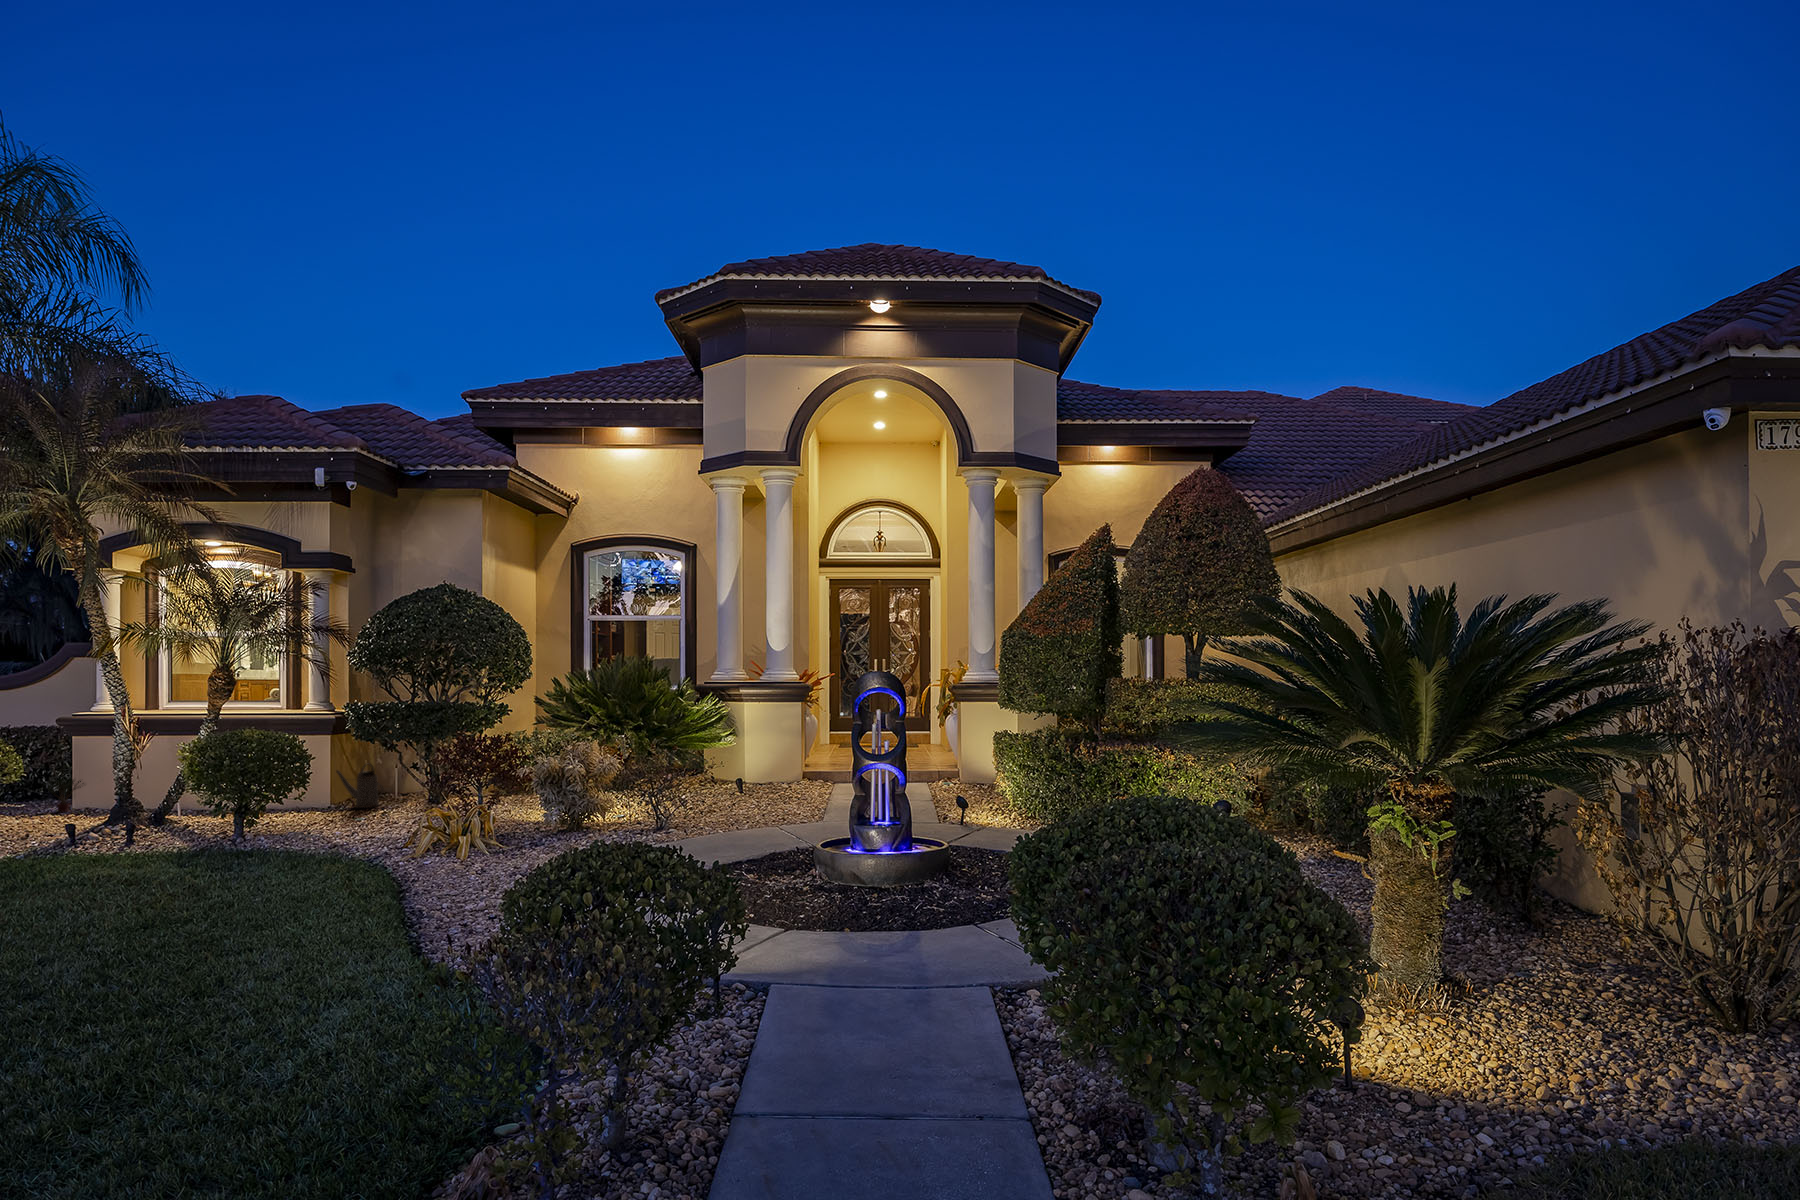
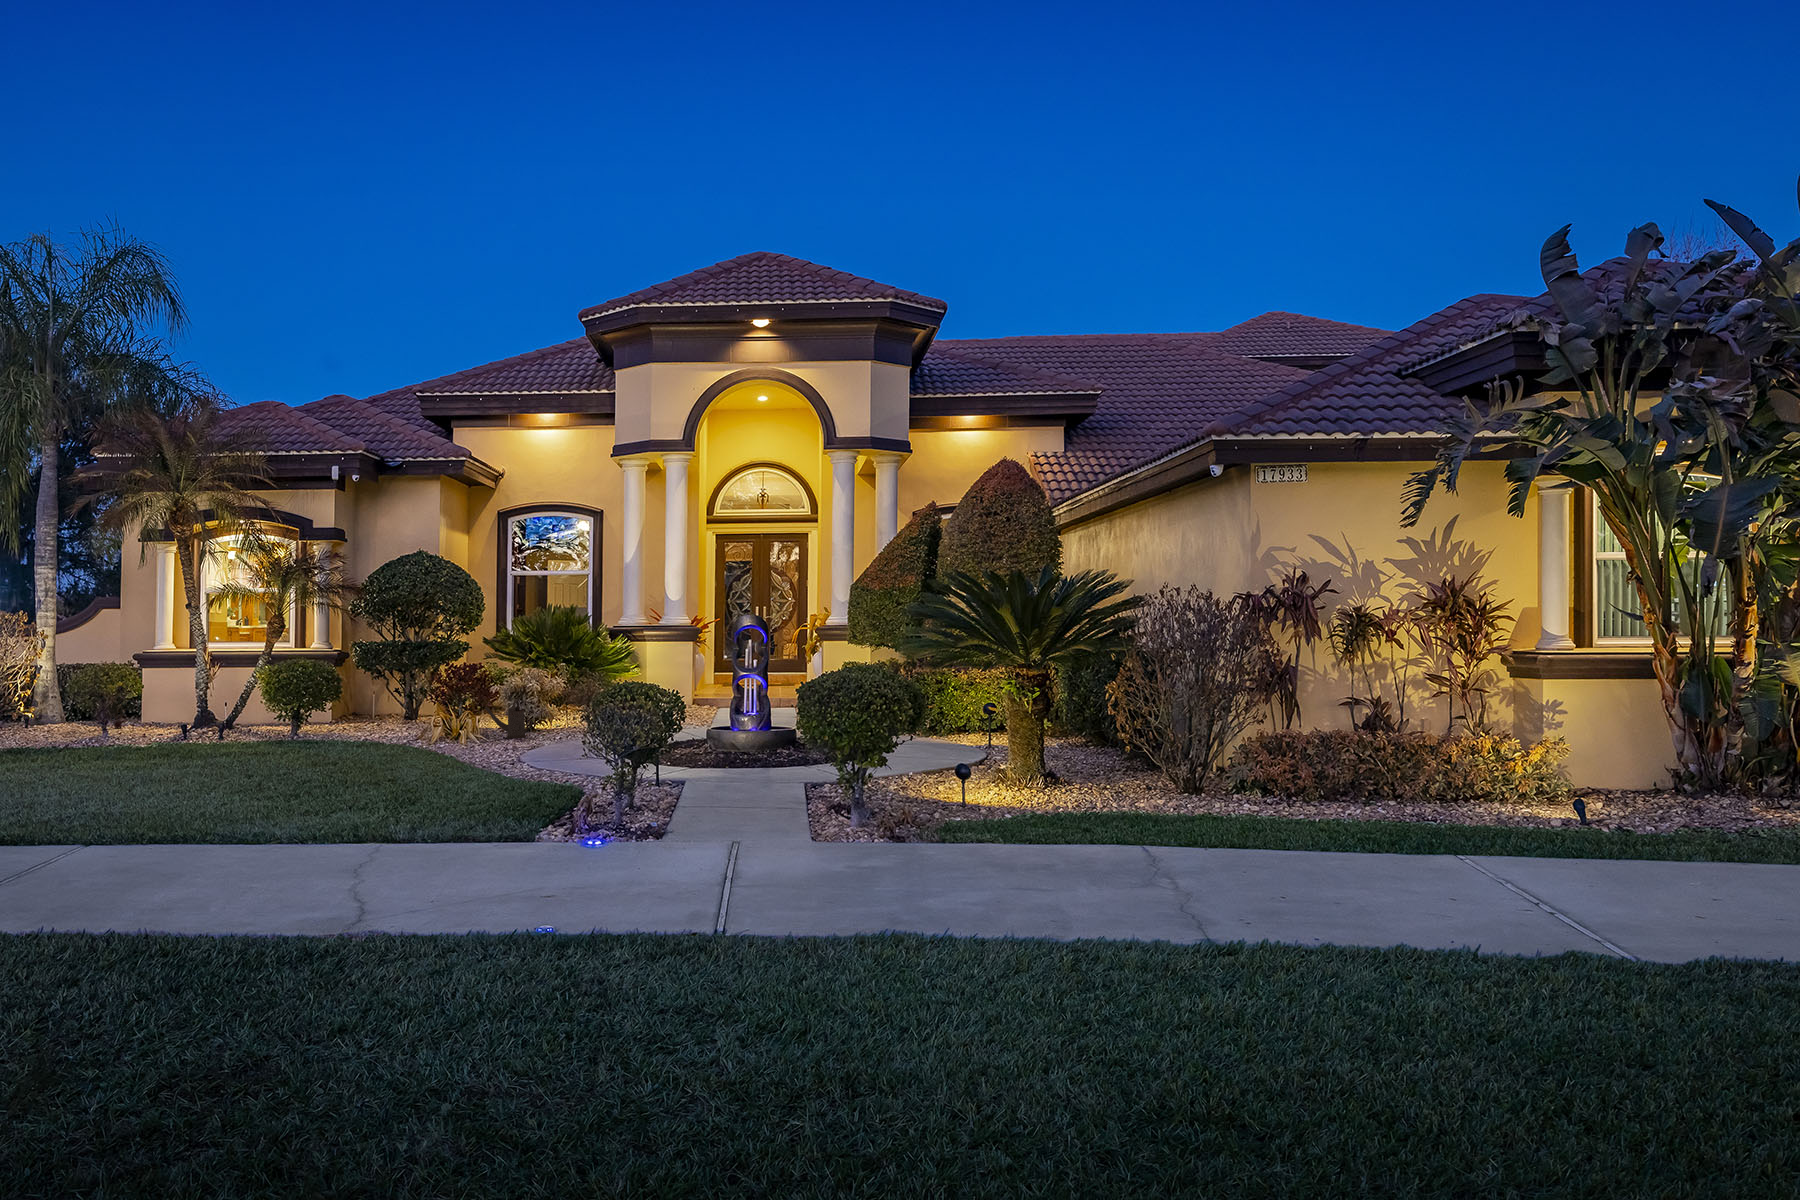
watering can: present [336,764,383,808] -> present [485,700,532,739]

